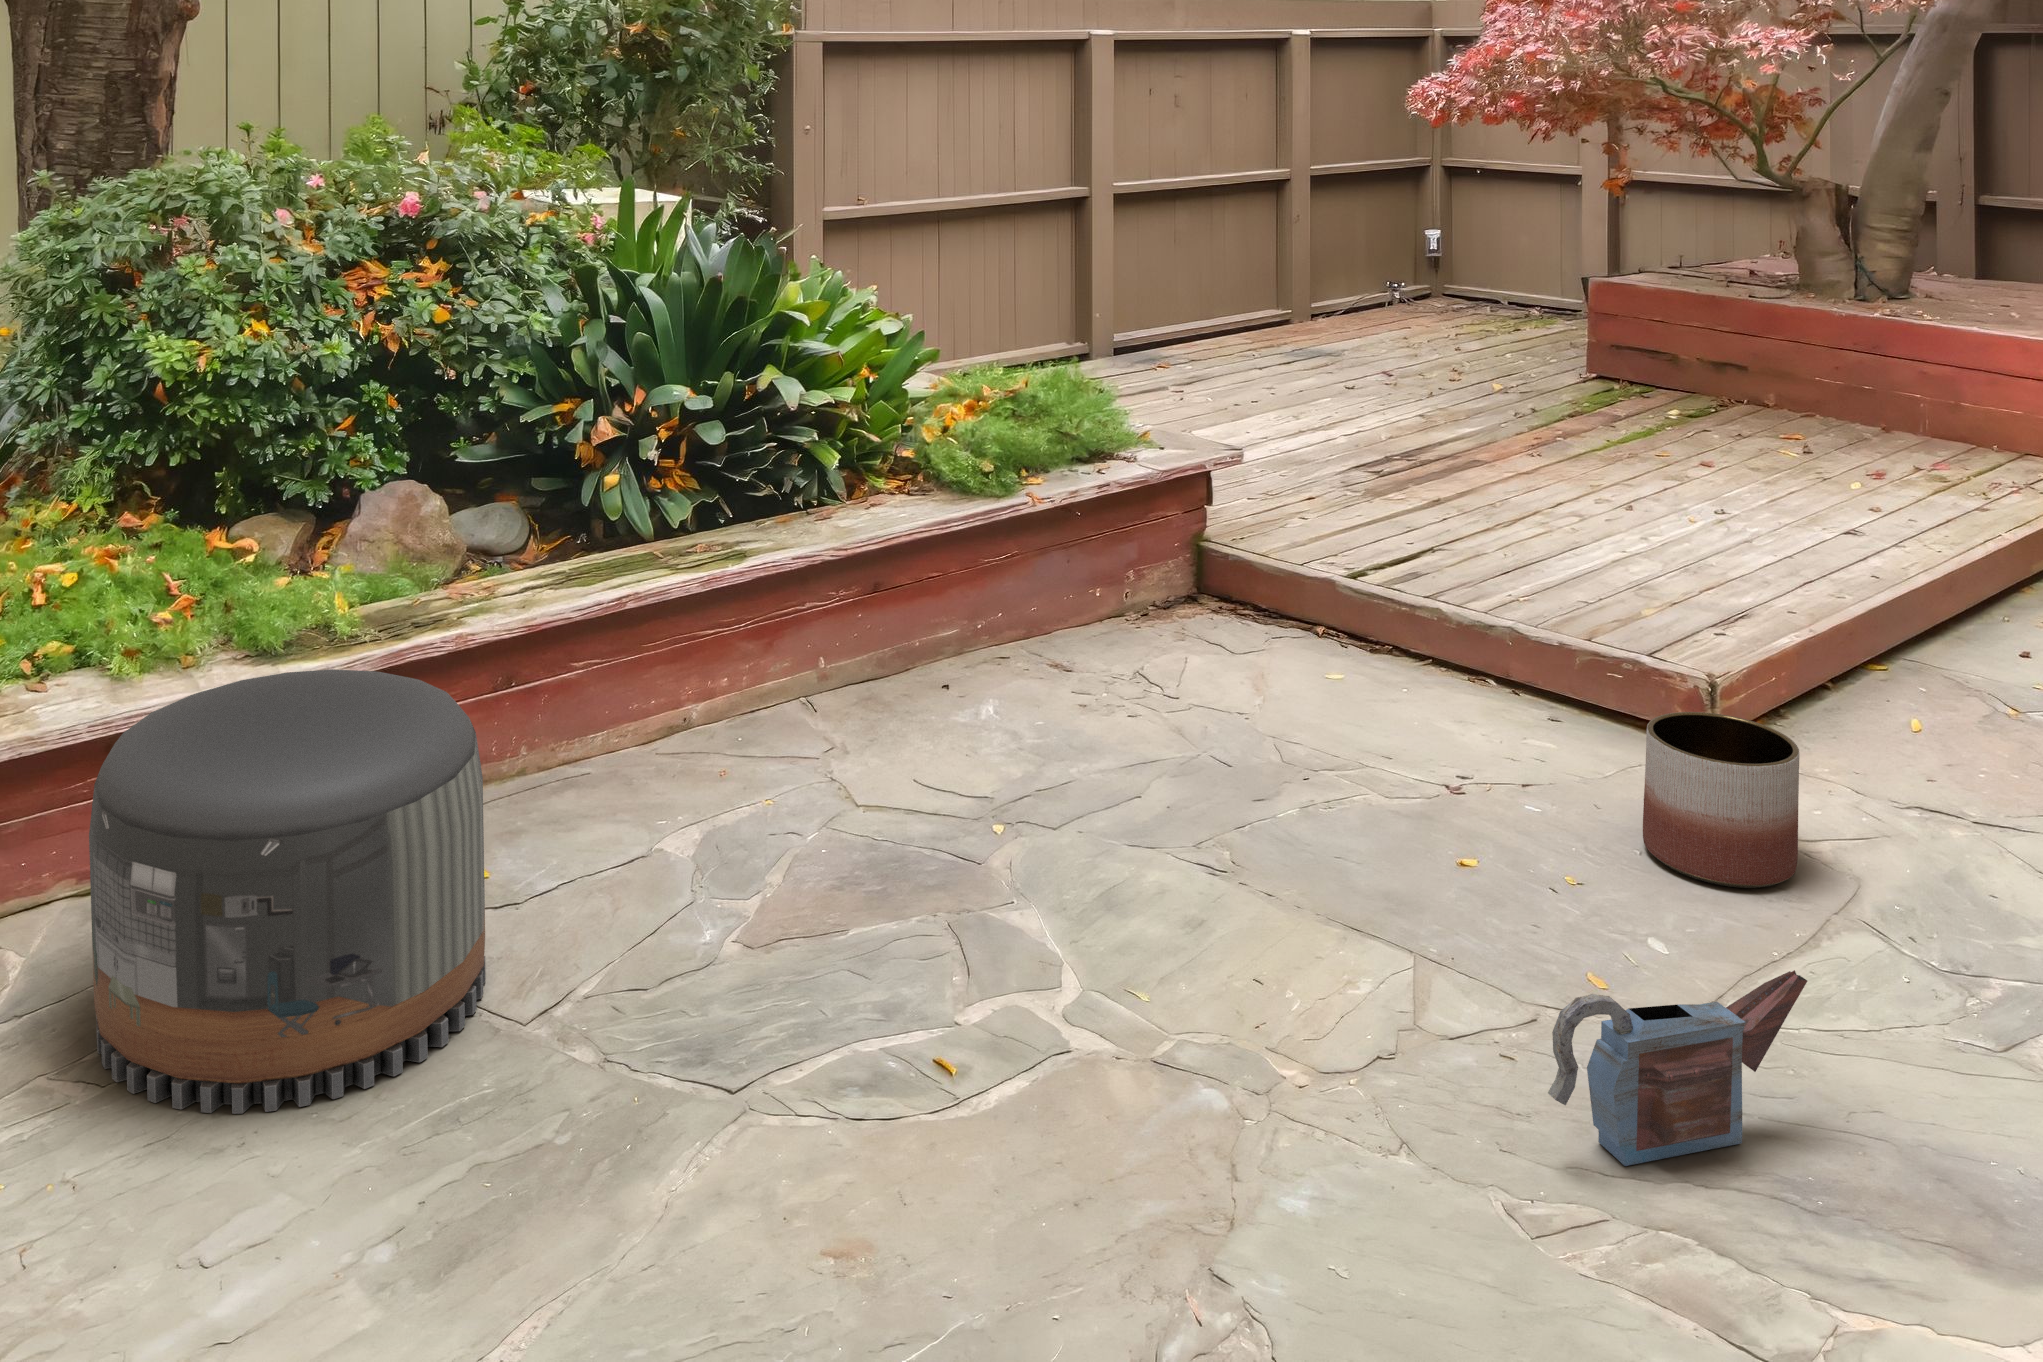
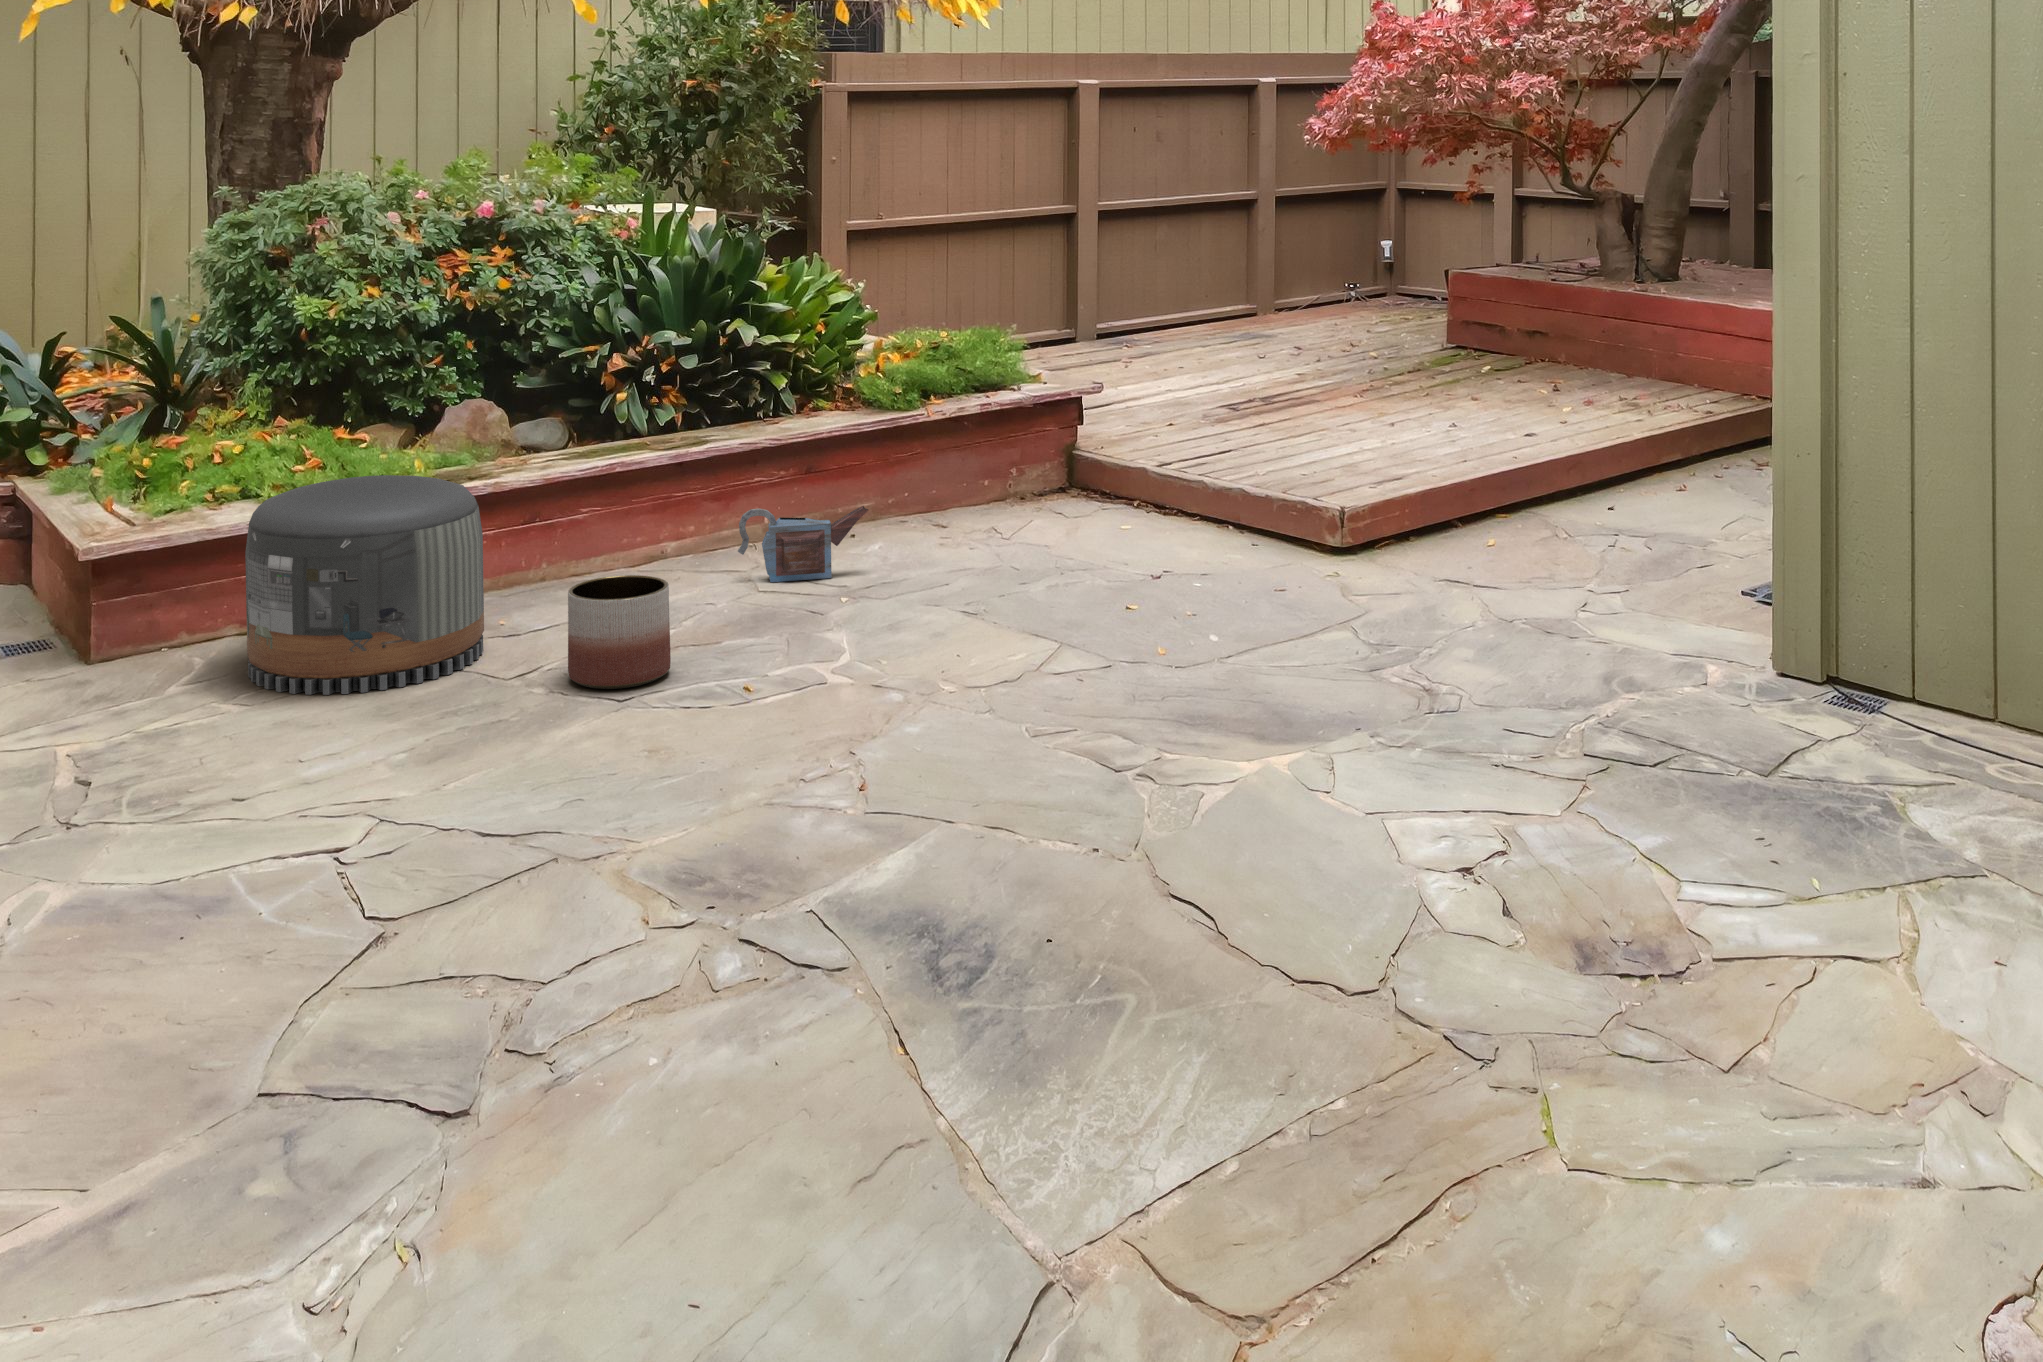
planter: present [1643,712,1799,888] -> present [568,575,671,689]
watering can: present [1548,970,1807,1166] -> present [738,506,868,582]

